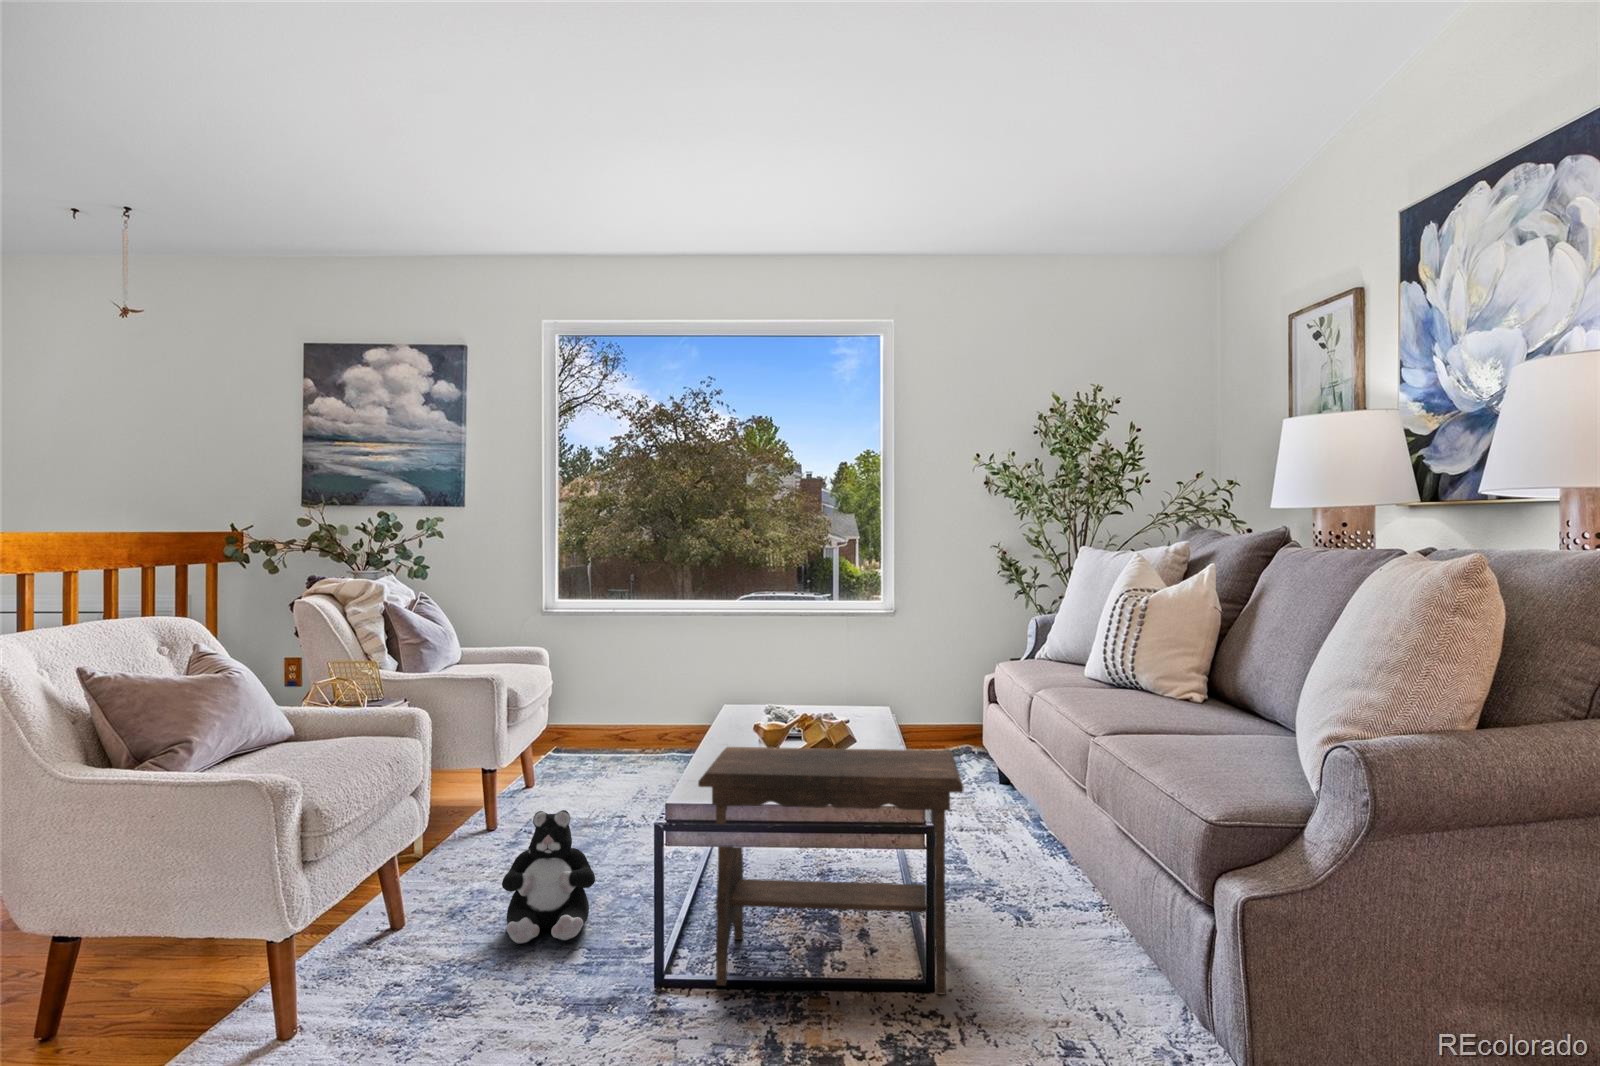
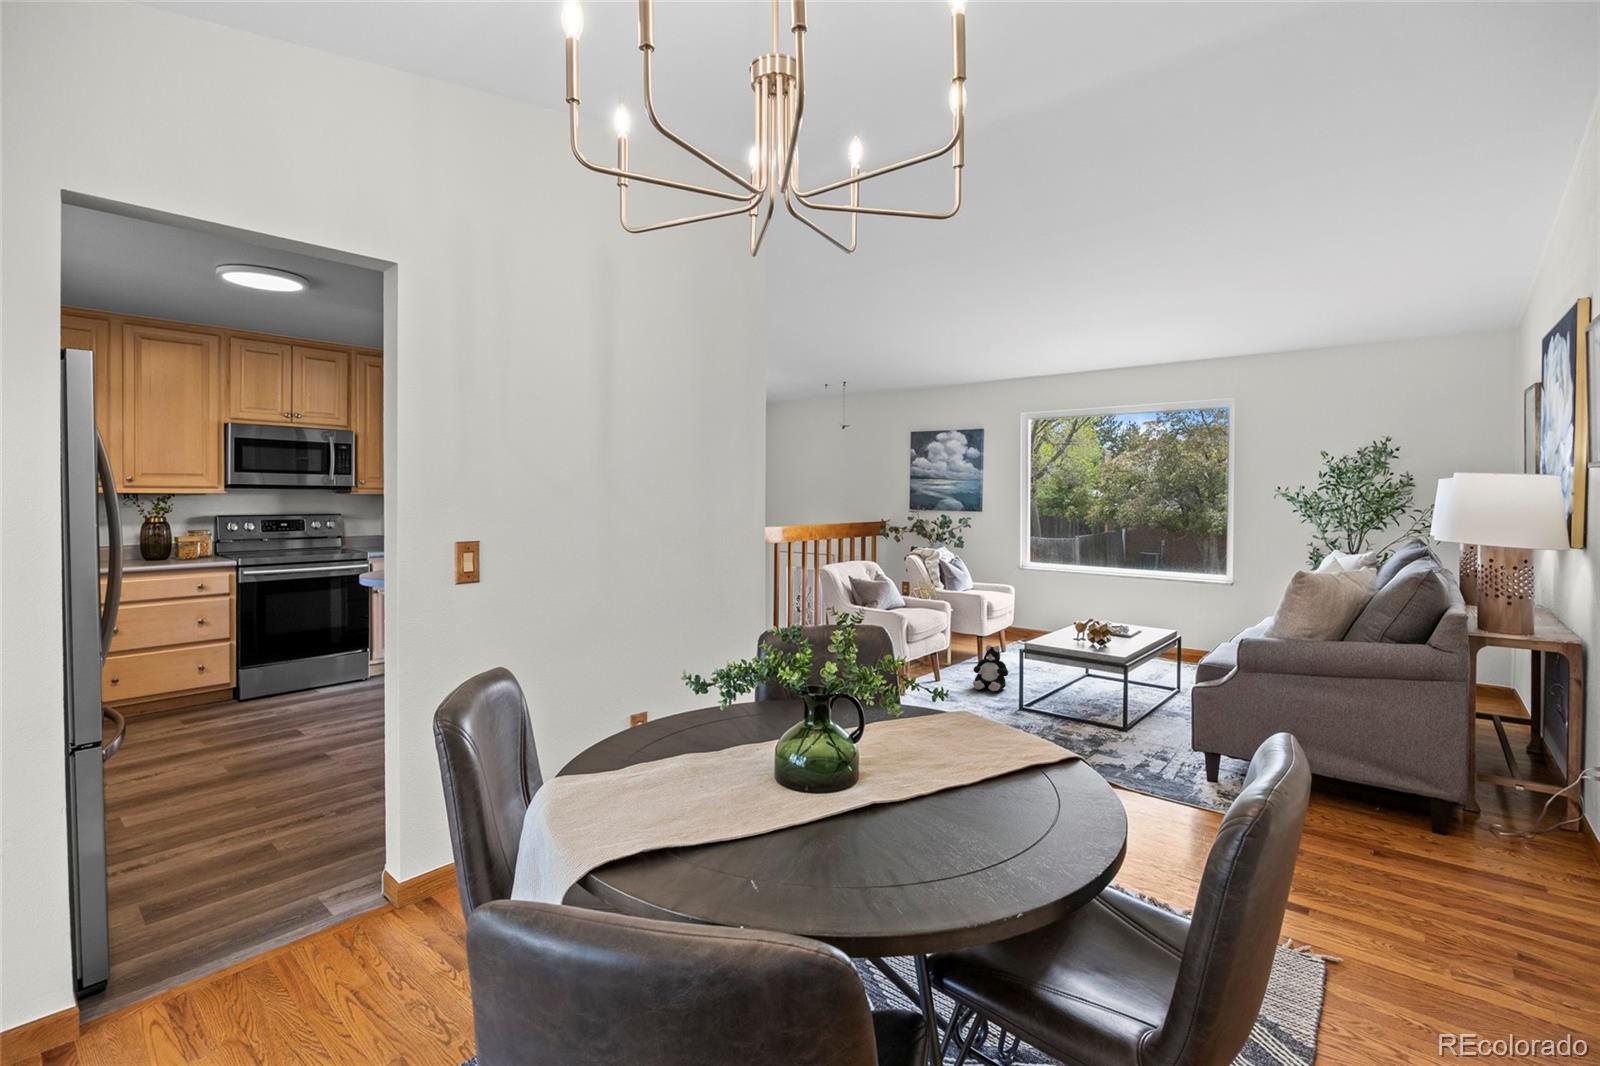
footstool: present [698,747,963,995] -> none [1036,627,1153,726]

